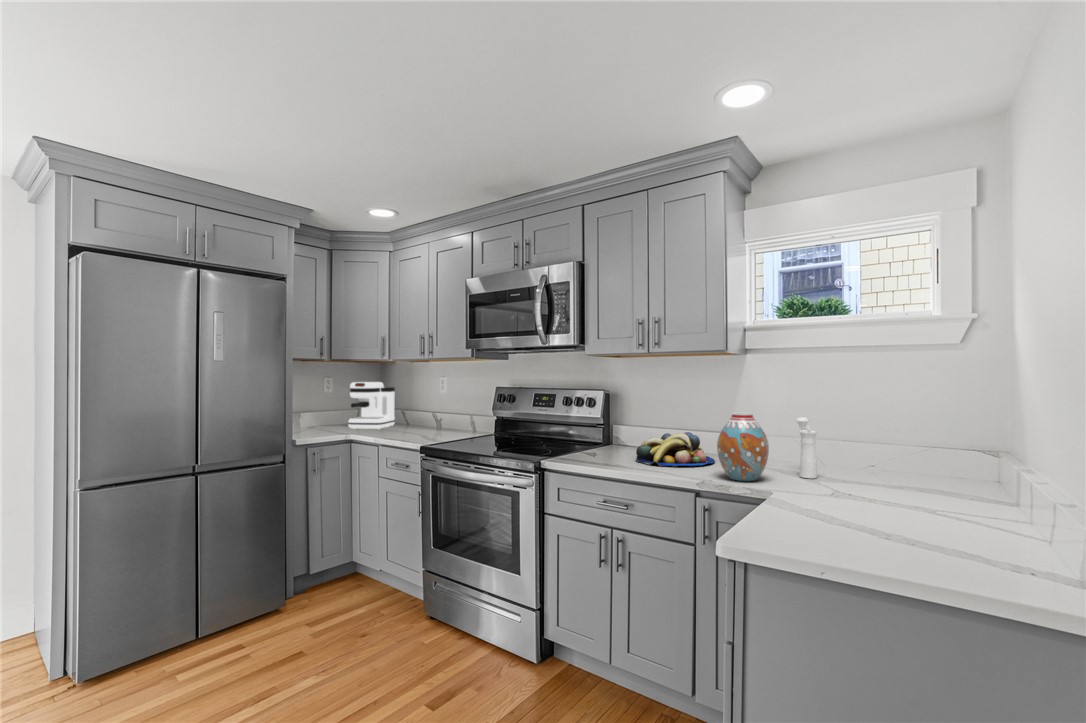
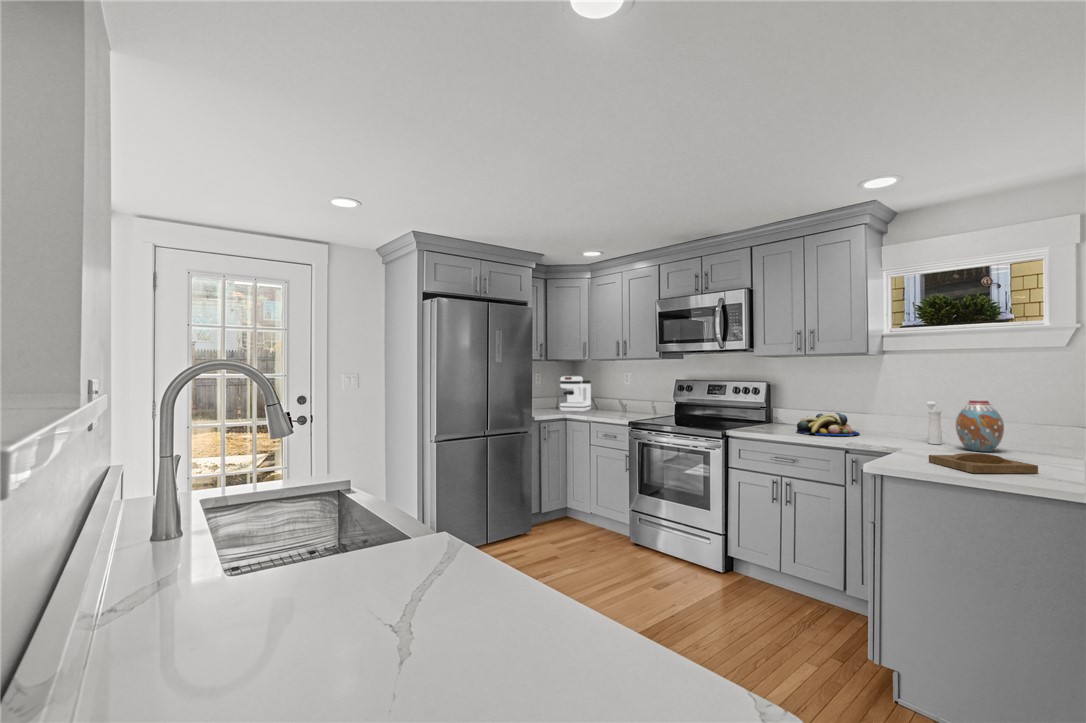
vase: present [717,413,769,481] -> present [956,399,1004,452]
tray: none [811,506,973,551] -> present [929,453,1038,473]

